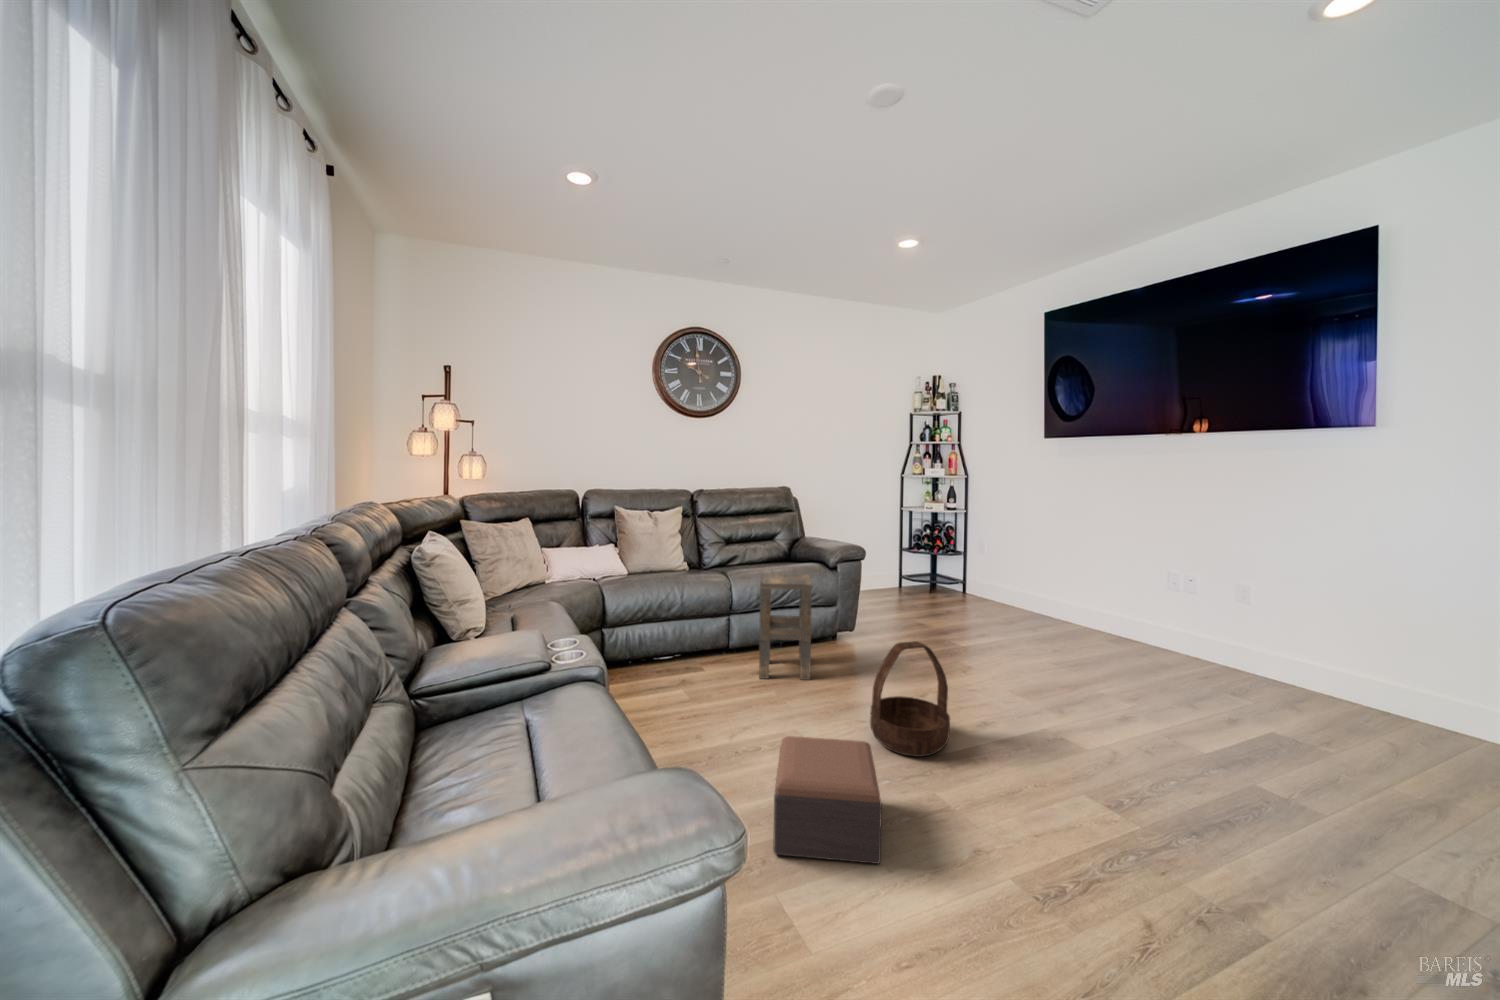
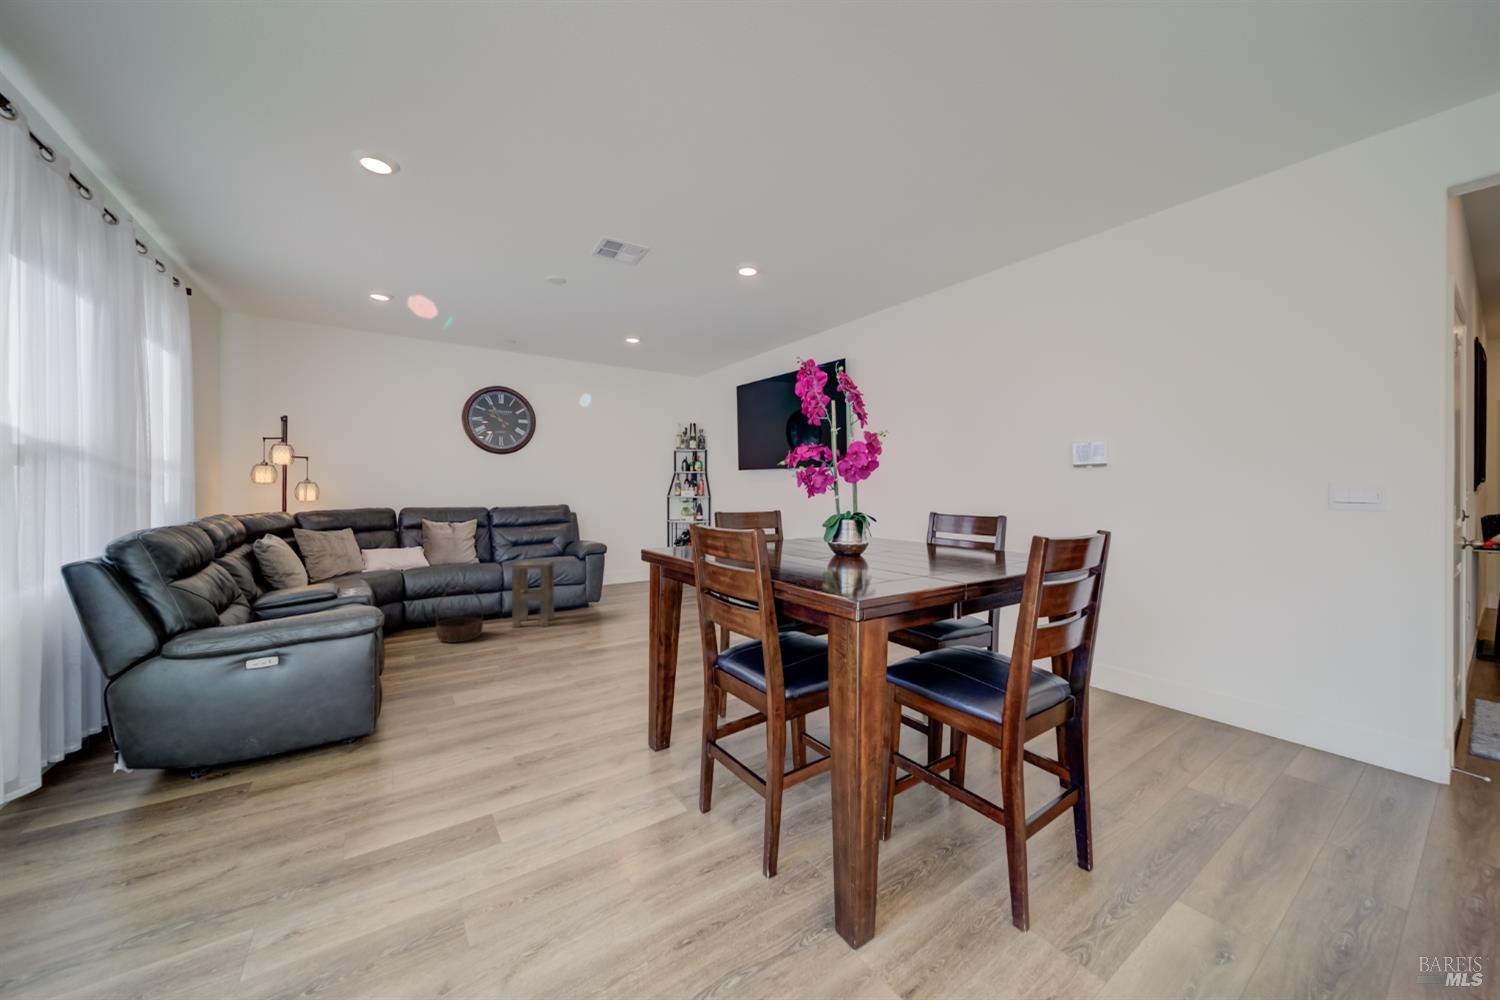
basket: present [870,641,950,756] -> present [436,584,483,643]
footstool: present [773,736,882,864] -> none [463,635,533,686]

